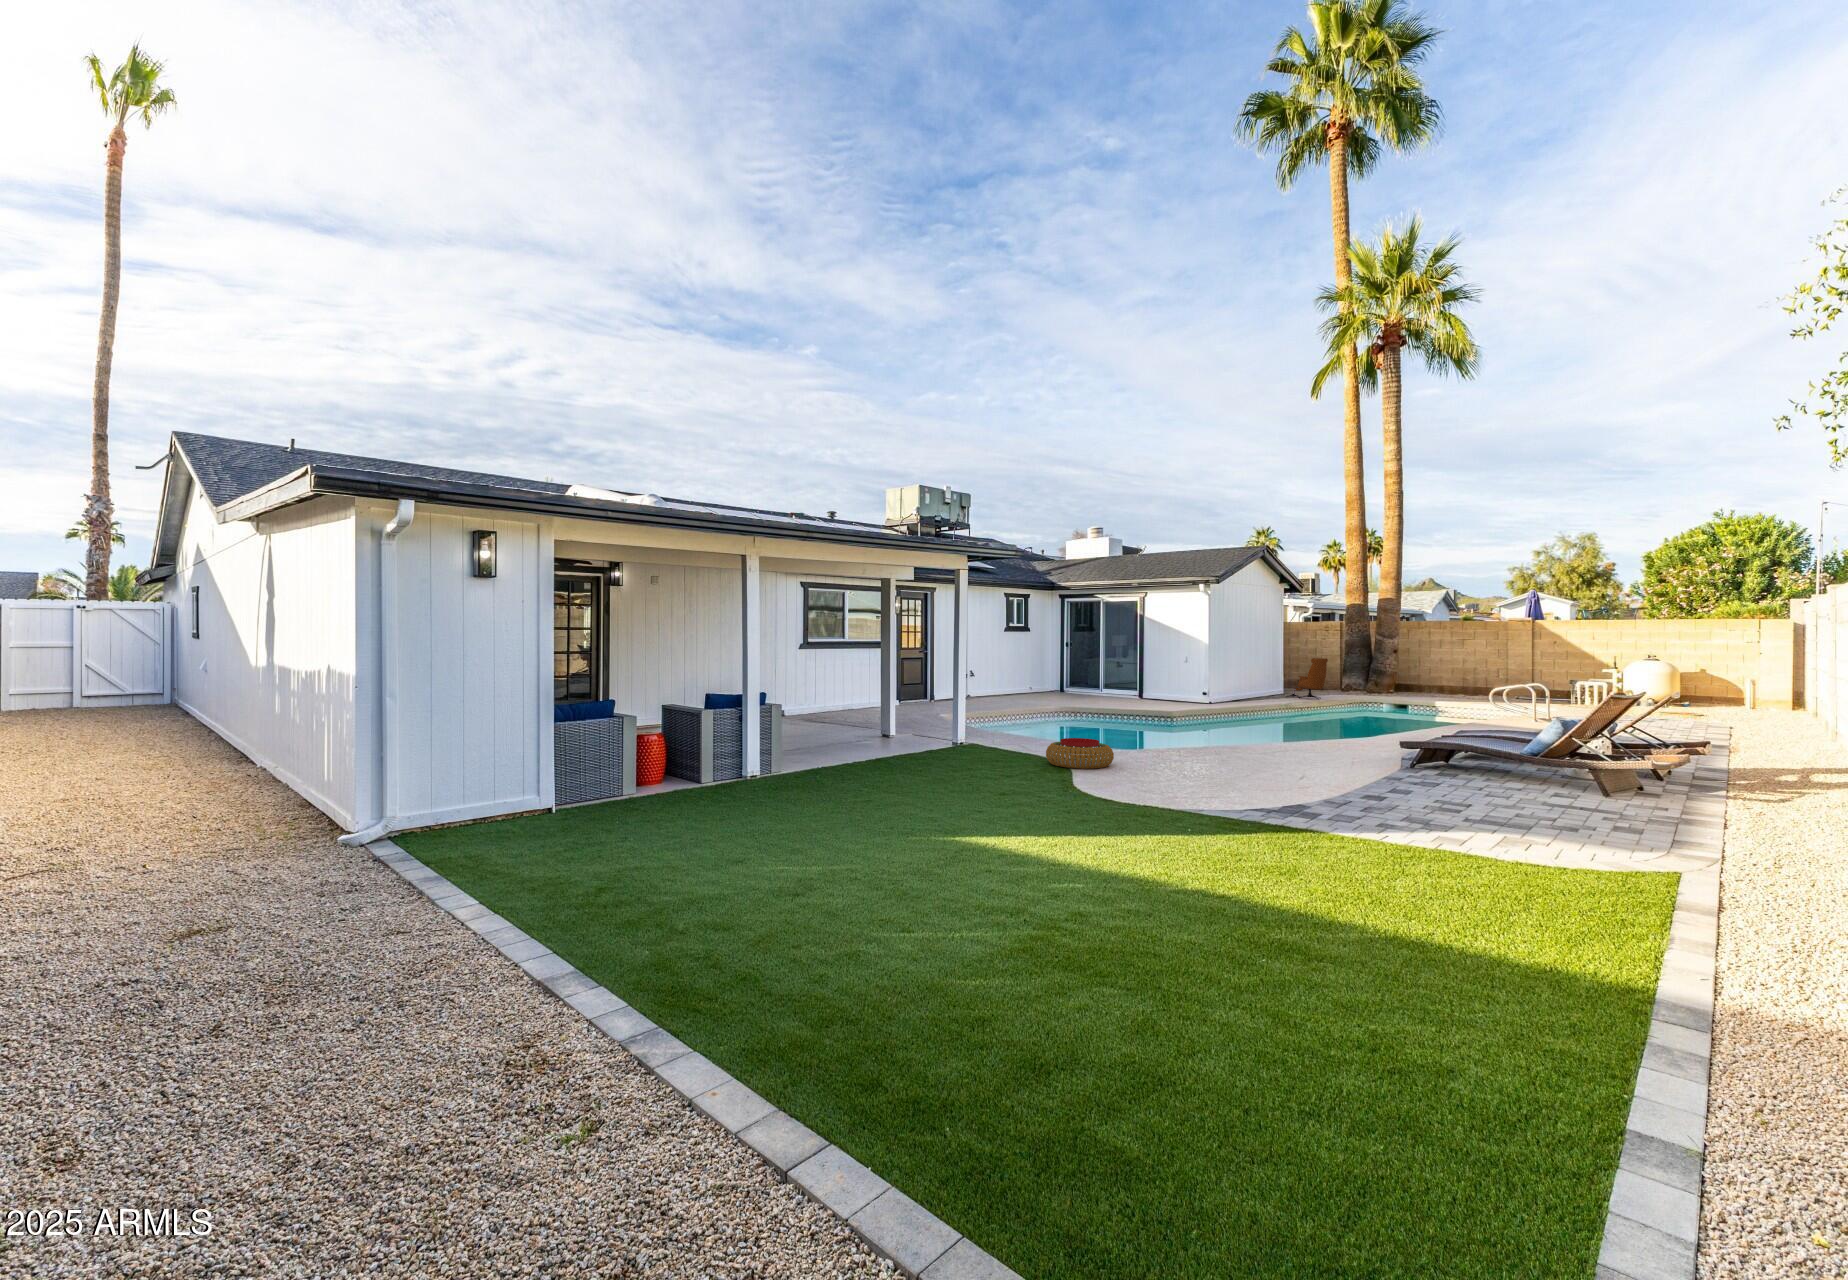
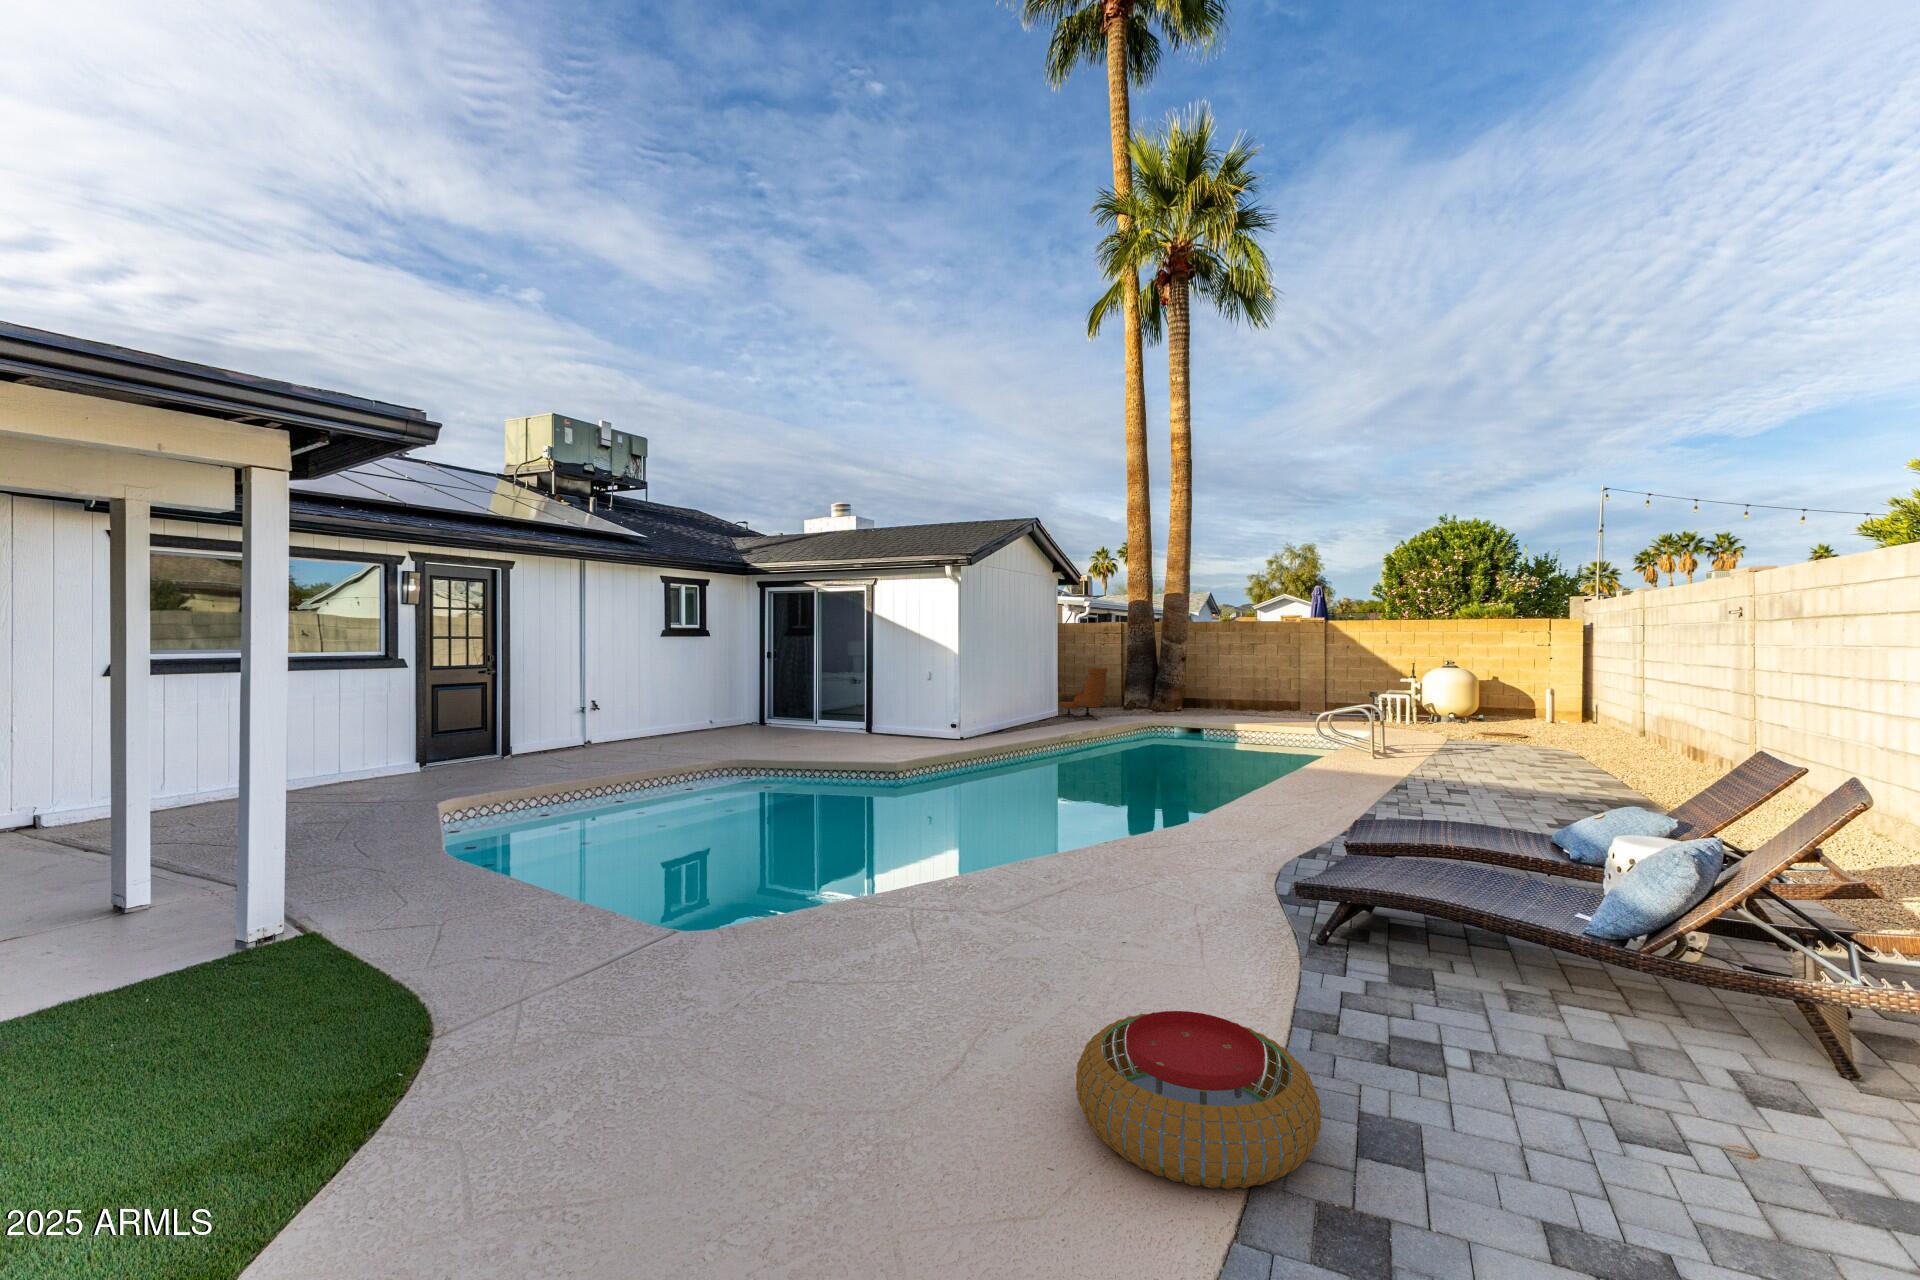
pouf: present [1046,738,1114,769] -> present [1076,1011,1321,1189]

